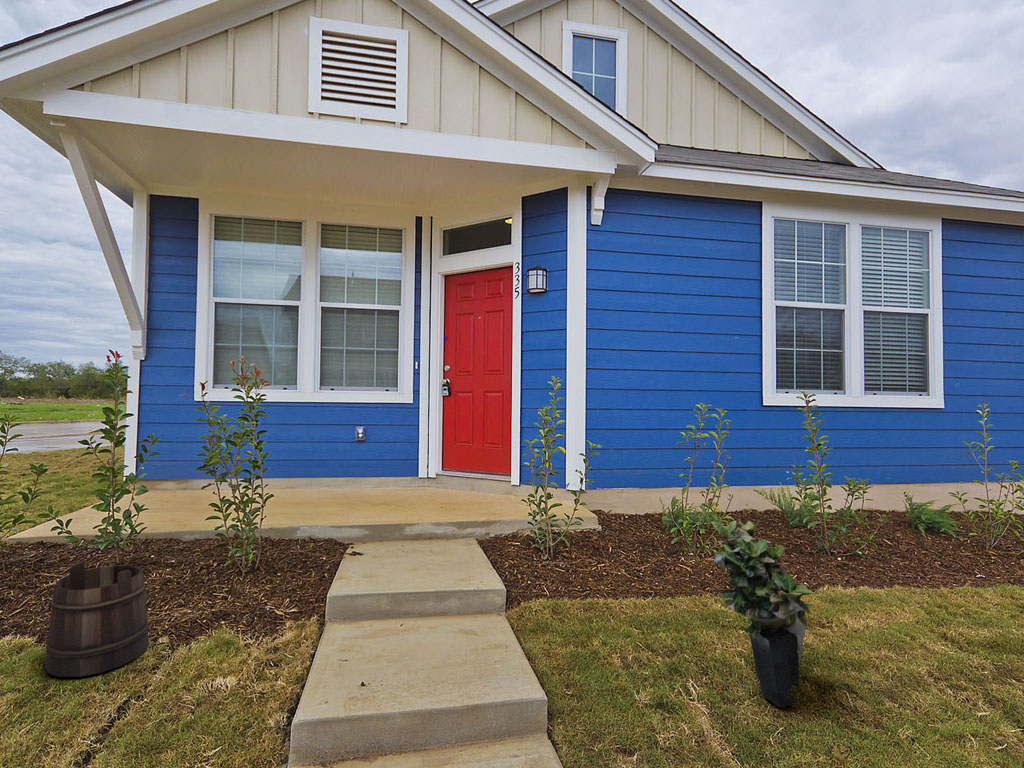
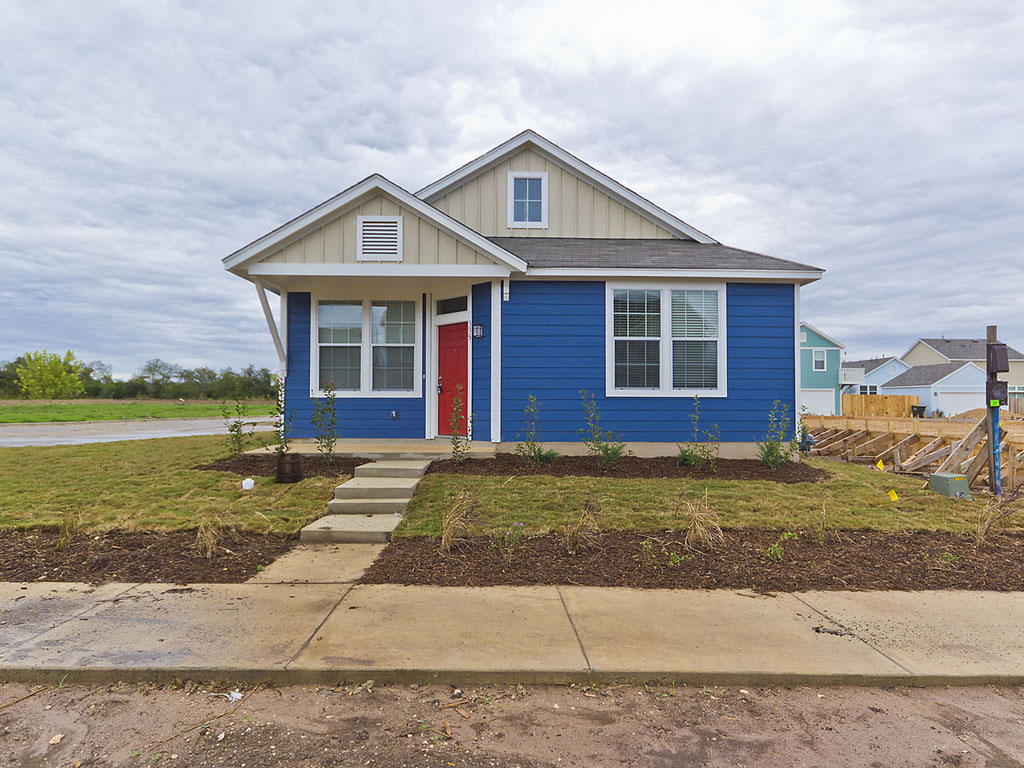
potted plant: present [712,521,814,708] -> none [473,435,505,491]

